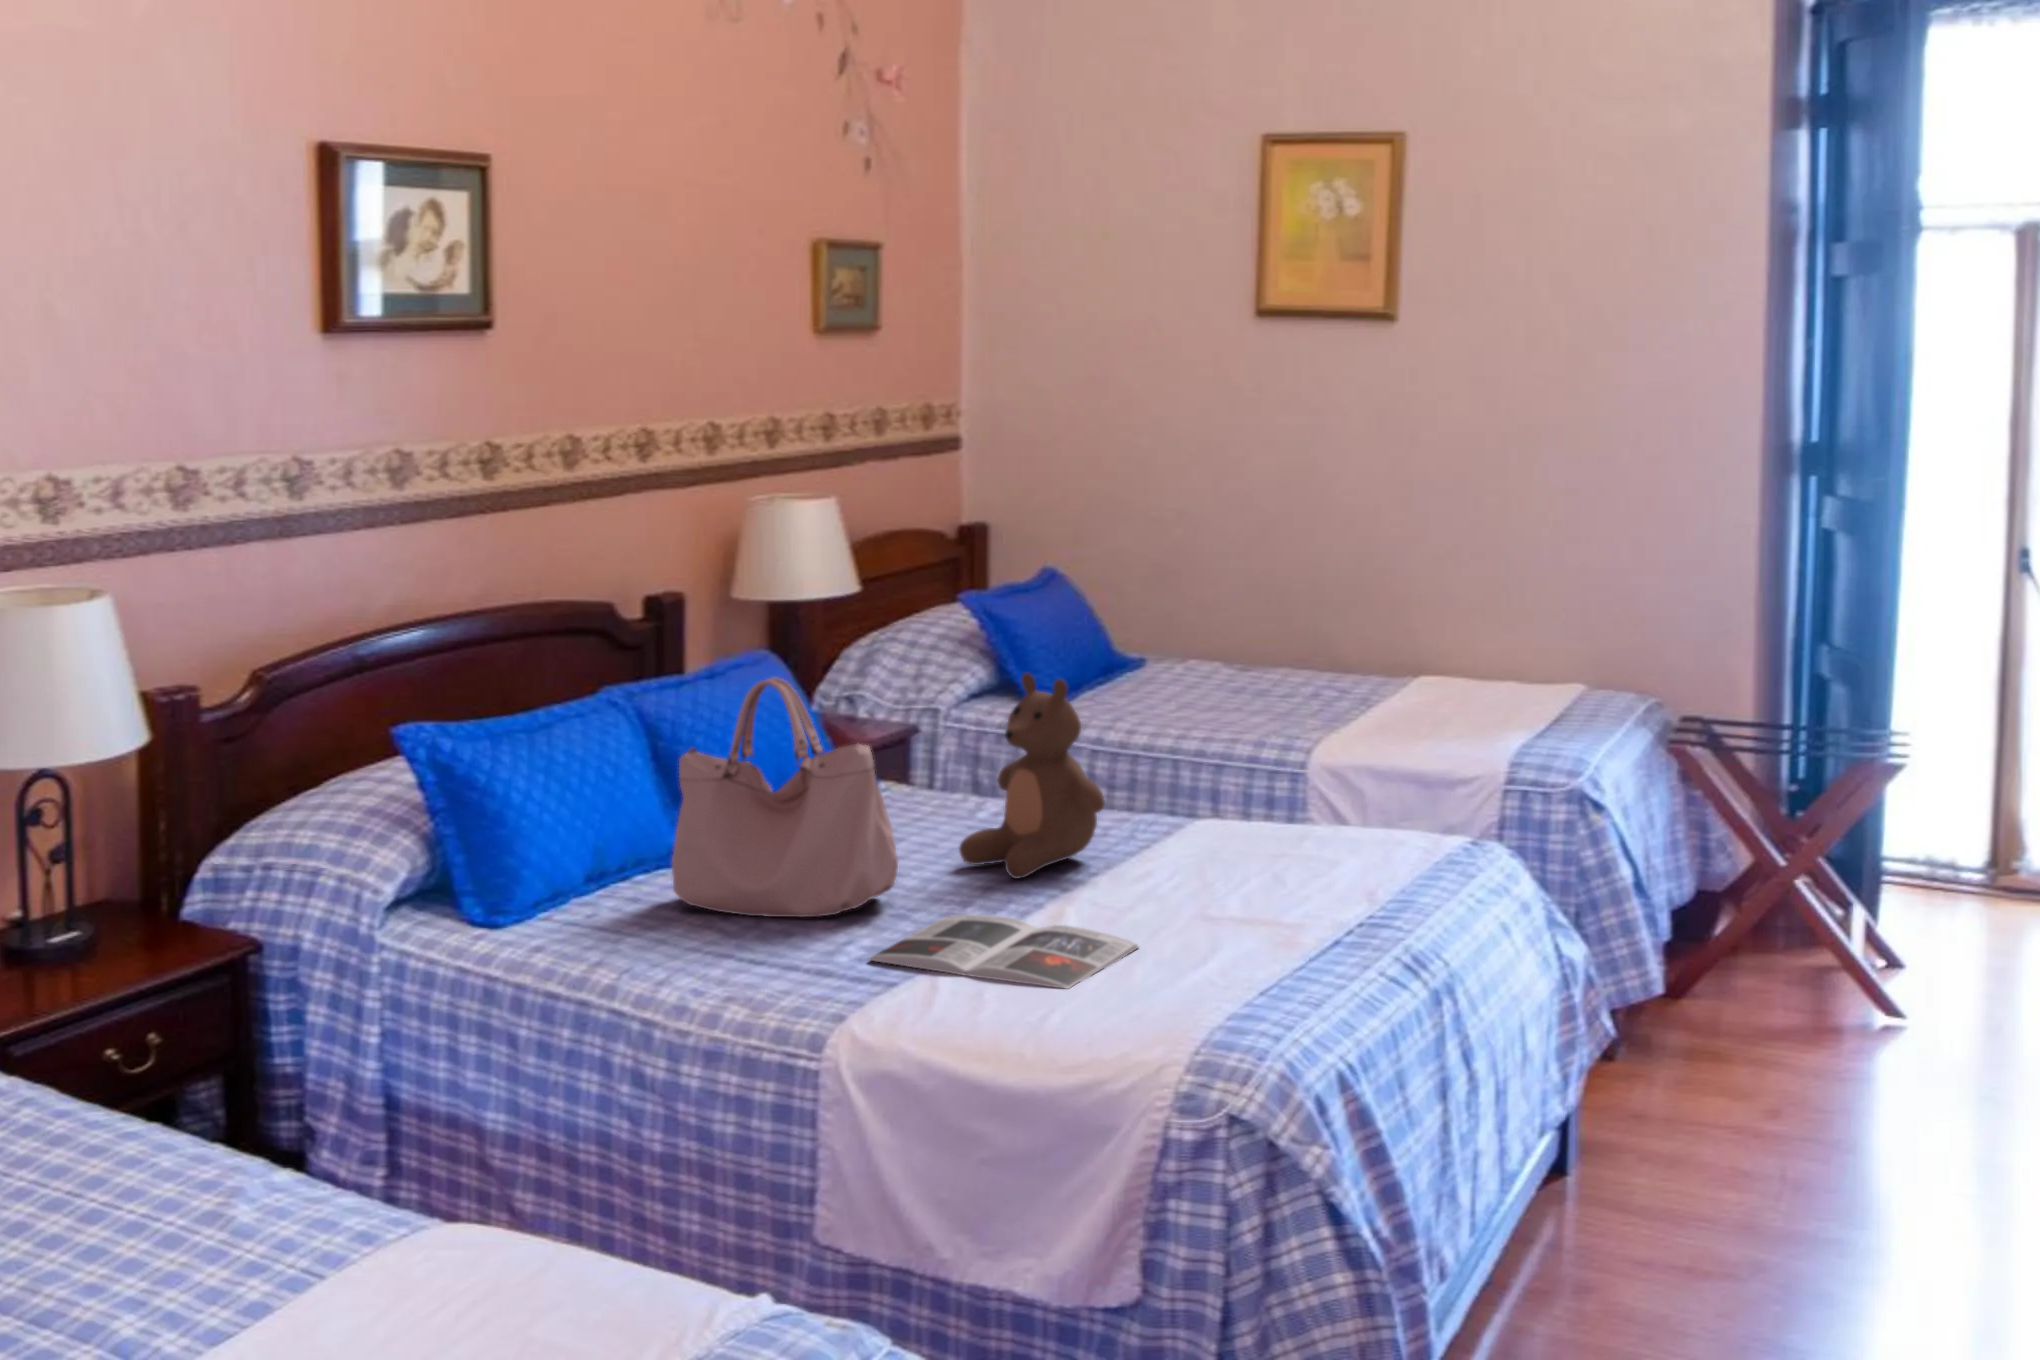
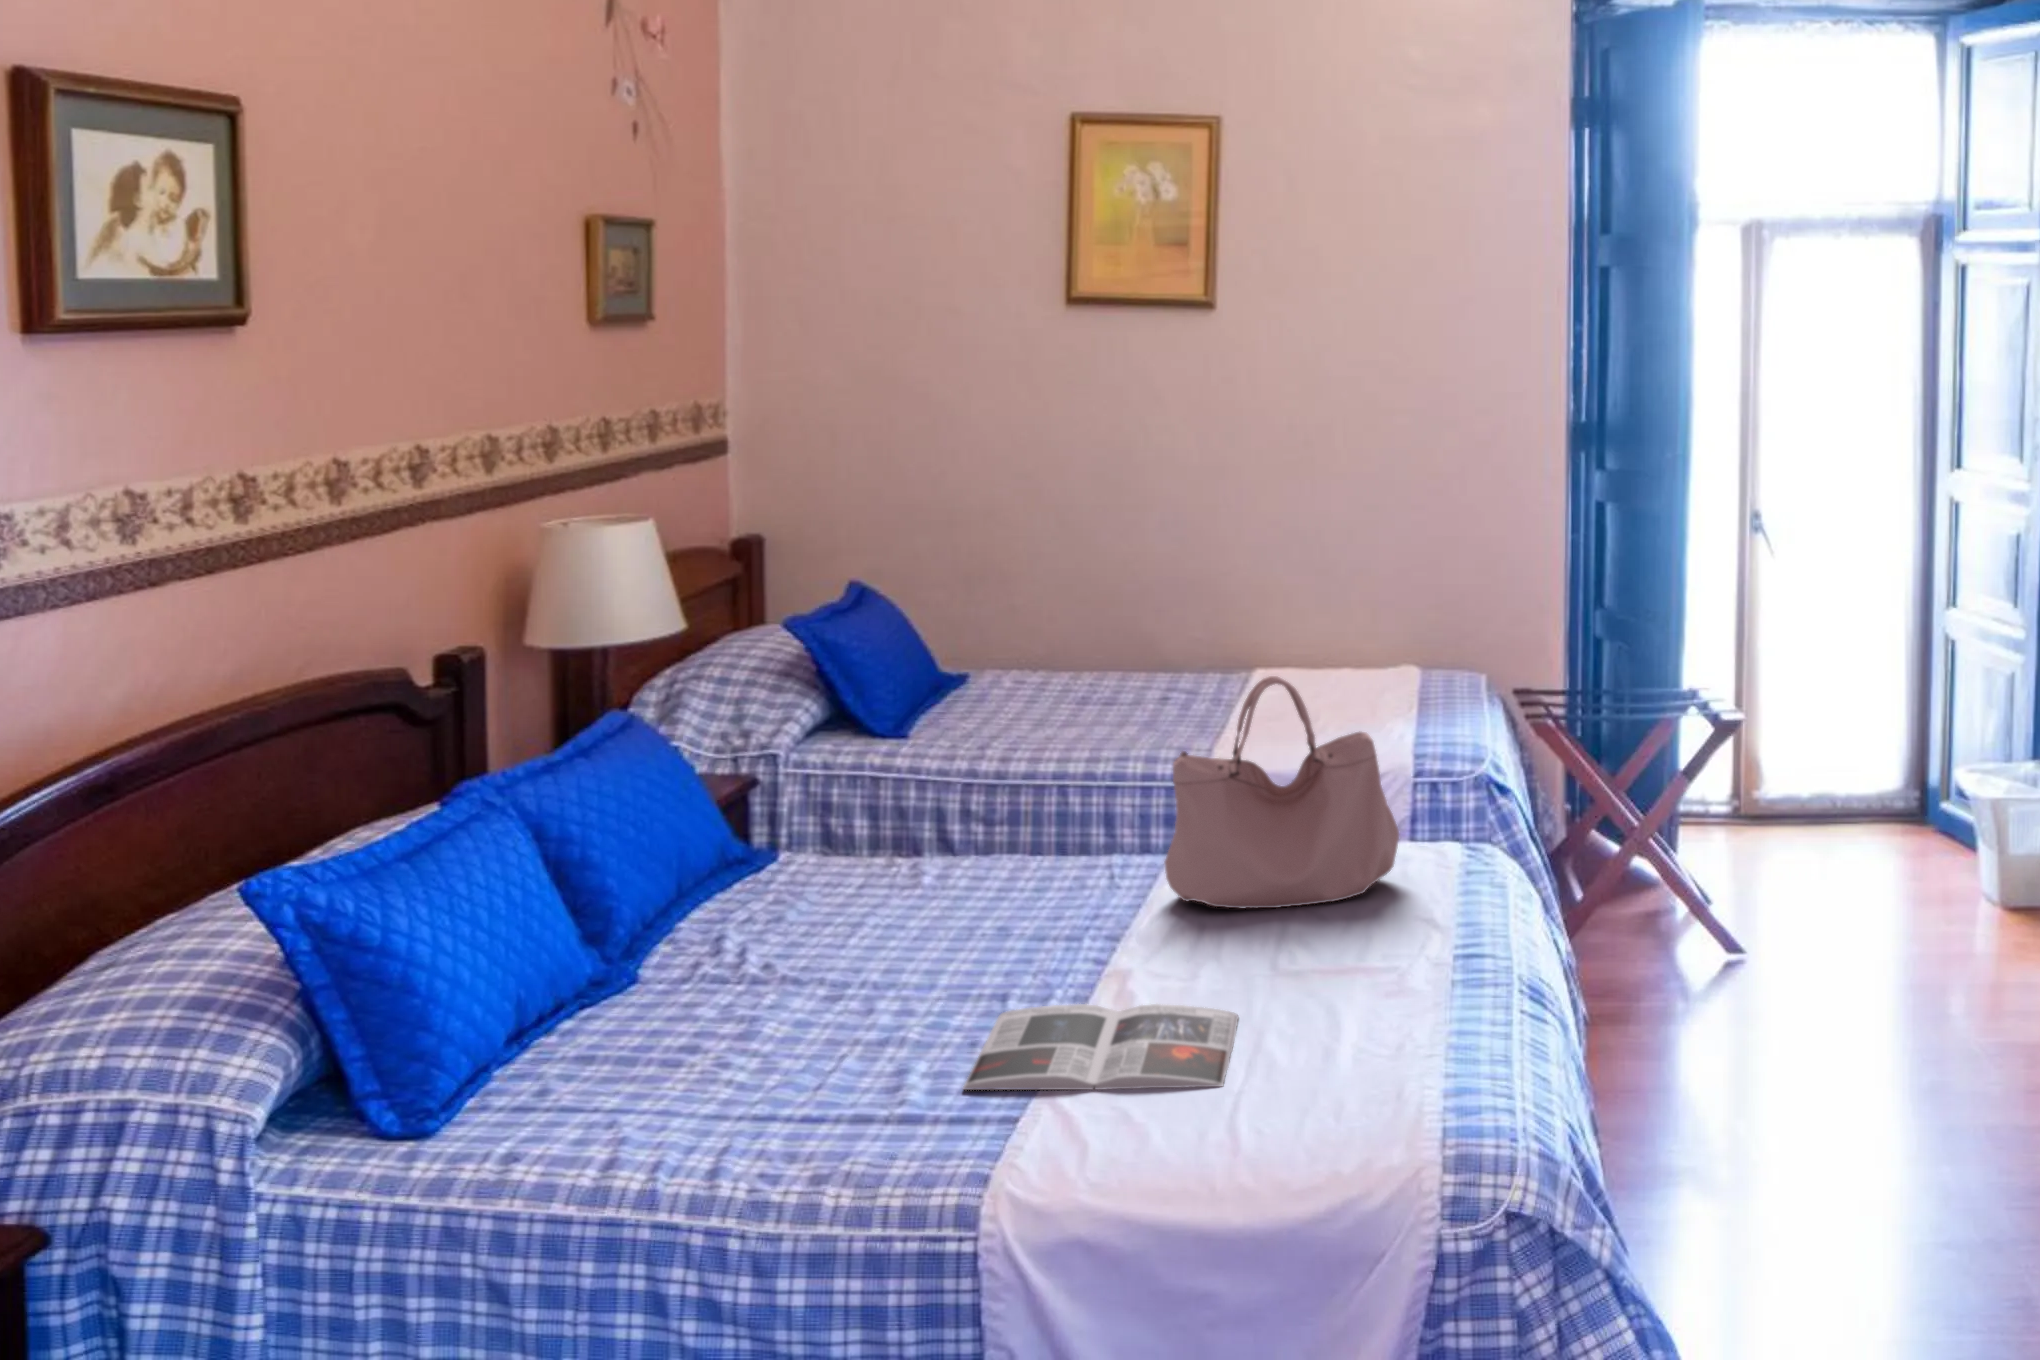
teddy bear: present [959,673,1105,878] -> none [941,724,1102,948]
handbag: present [671,677,898,917] -> present [1165,676,1399,909]

